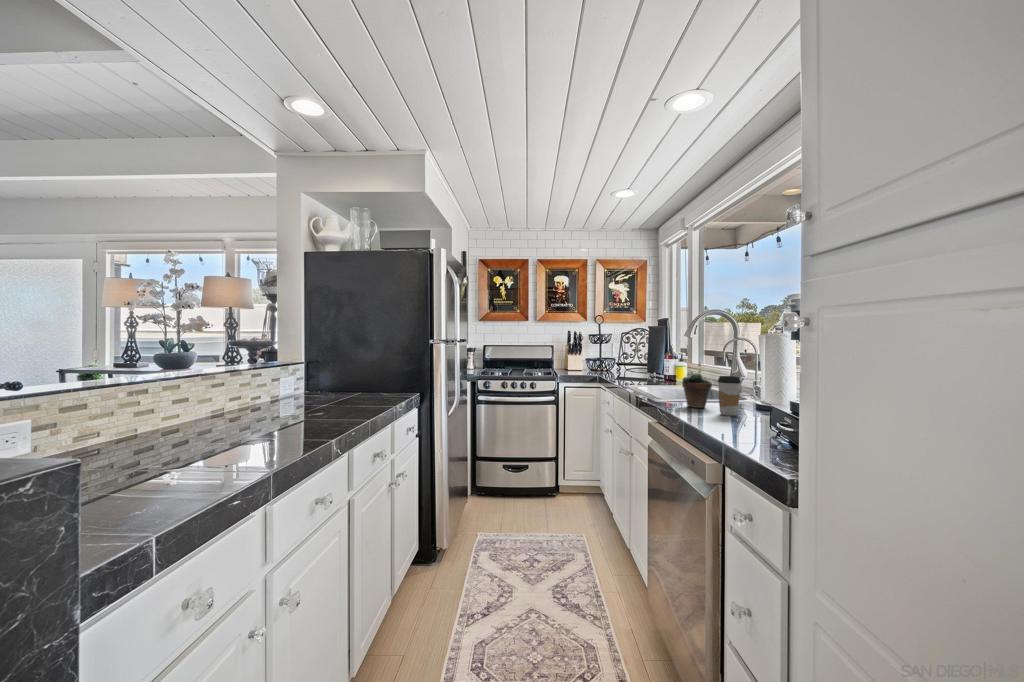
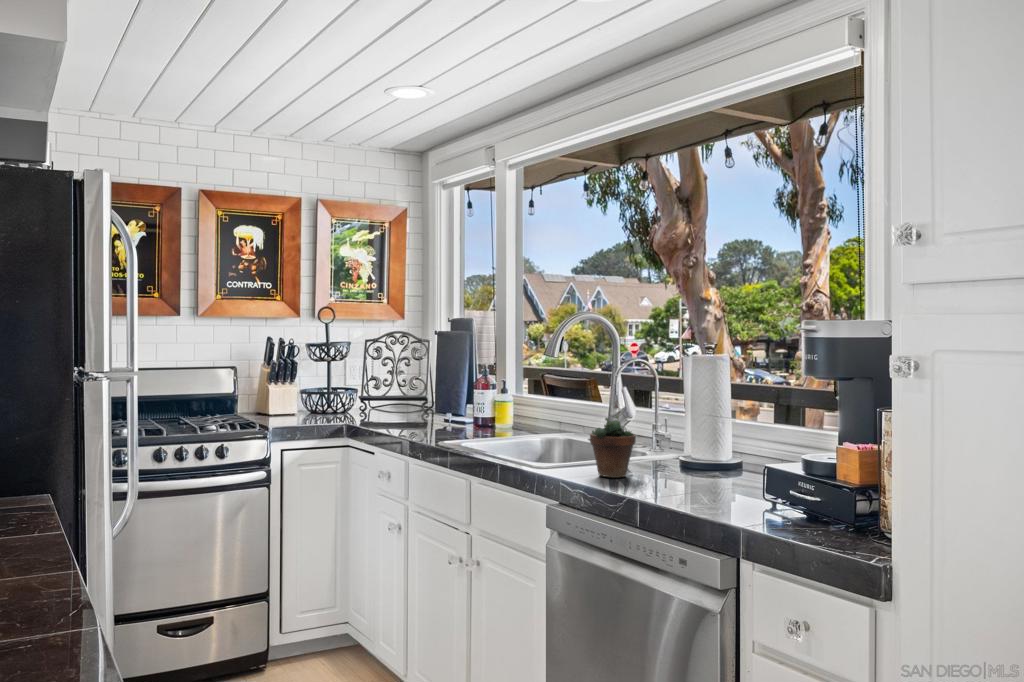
coffee cup: present [718,376,741,416] -> none [659,423,693,487]

